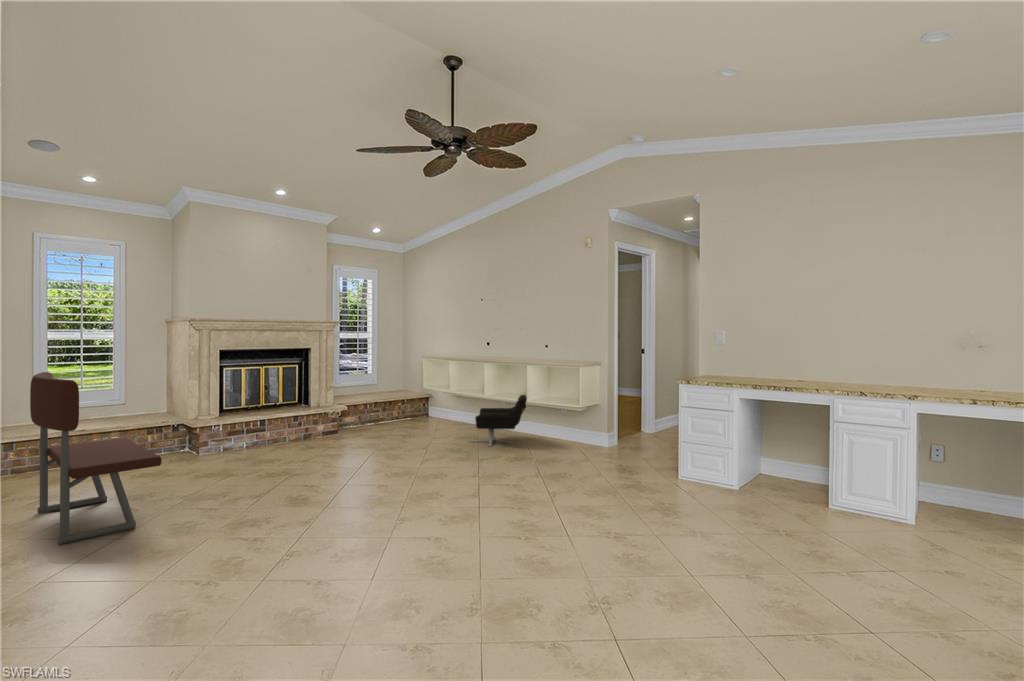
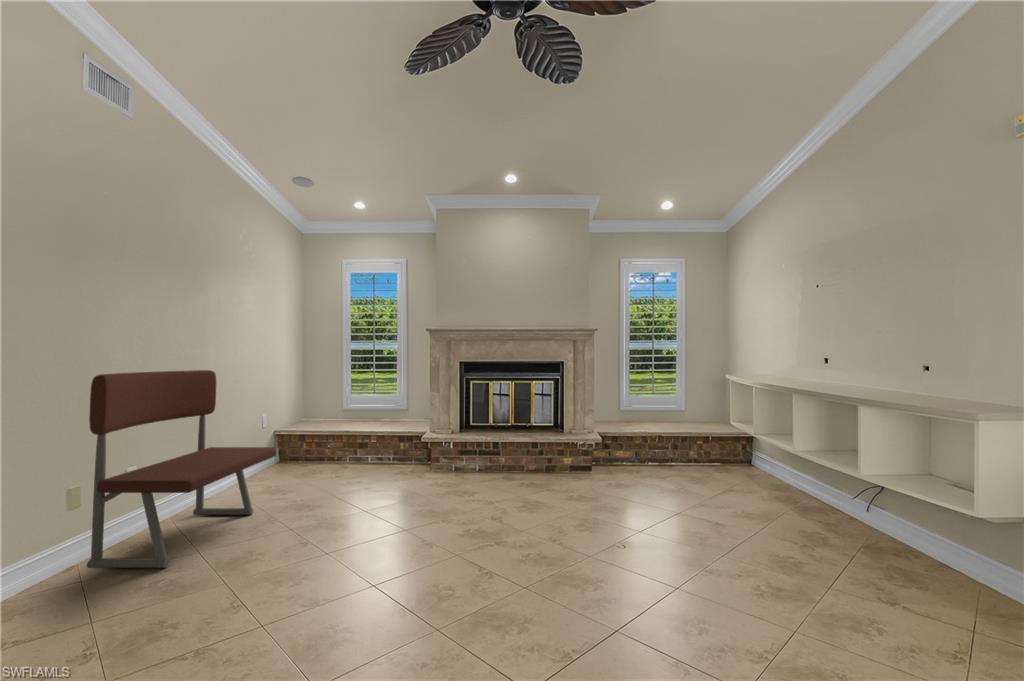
lounge chair: present [470,395,527,447] -> none [776,457,932,567]

